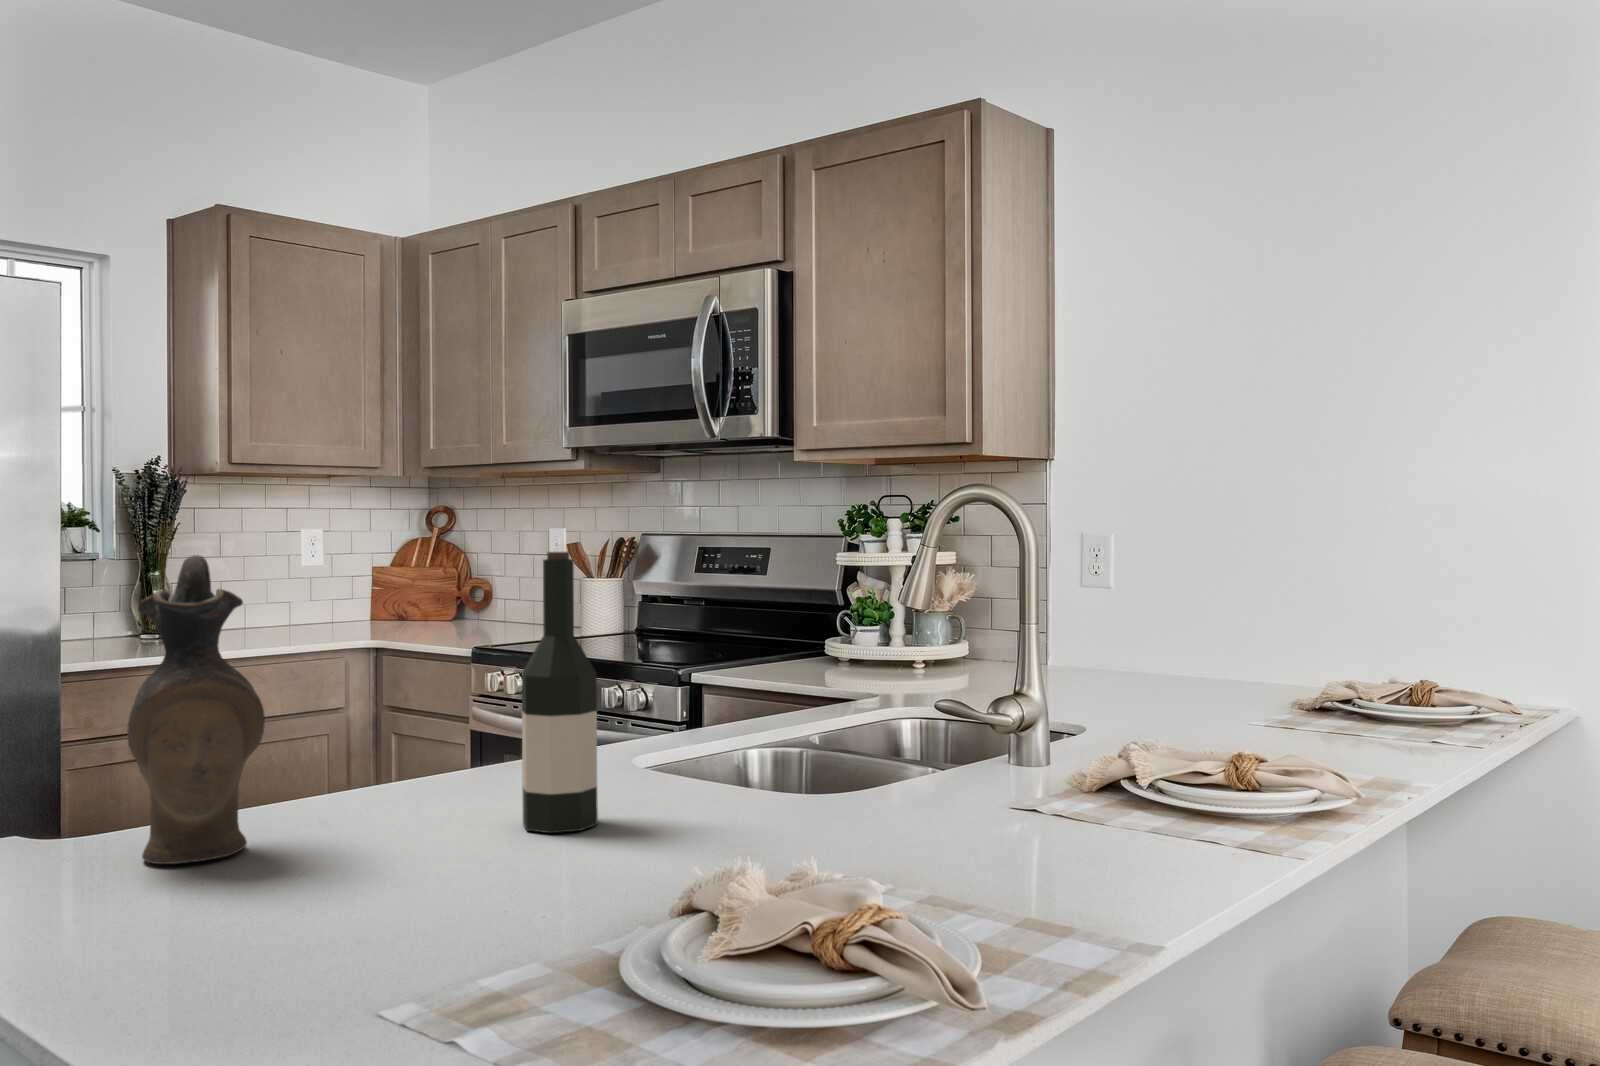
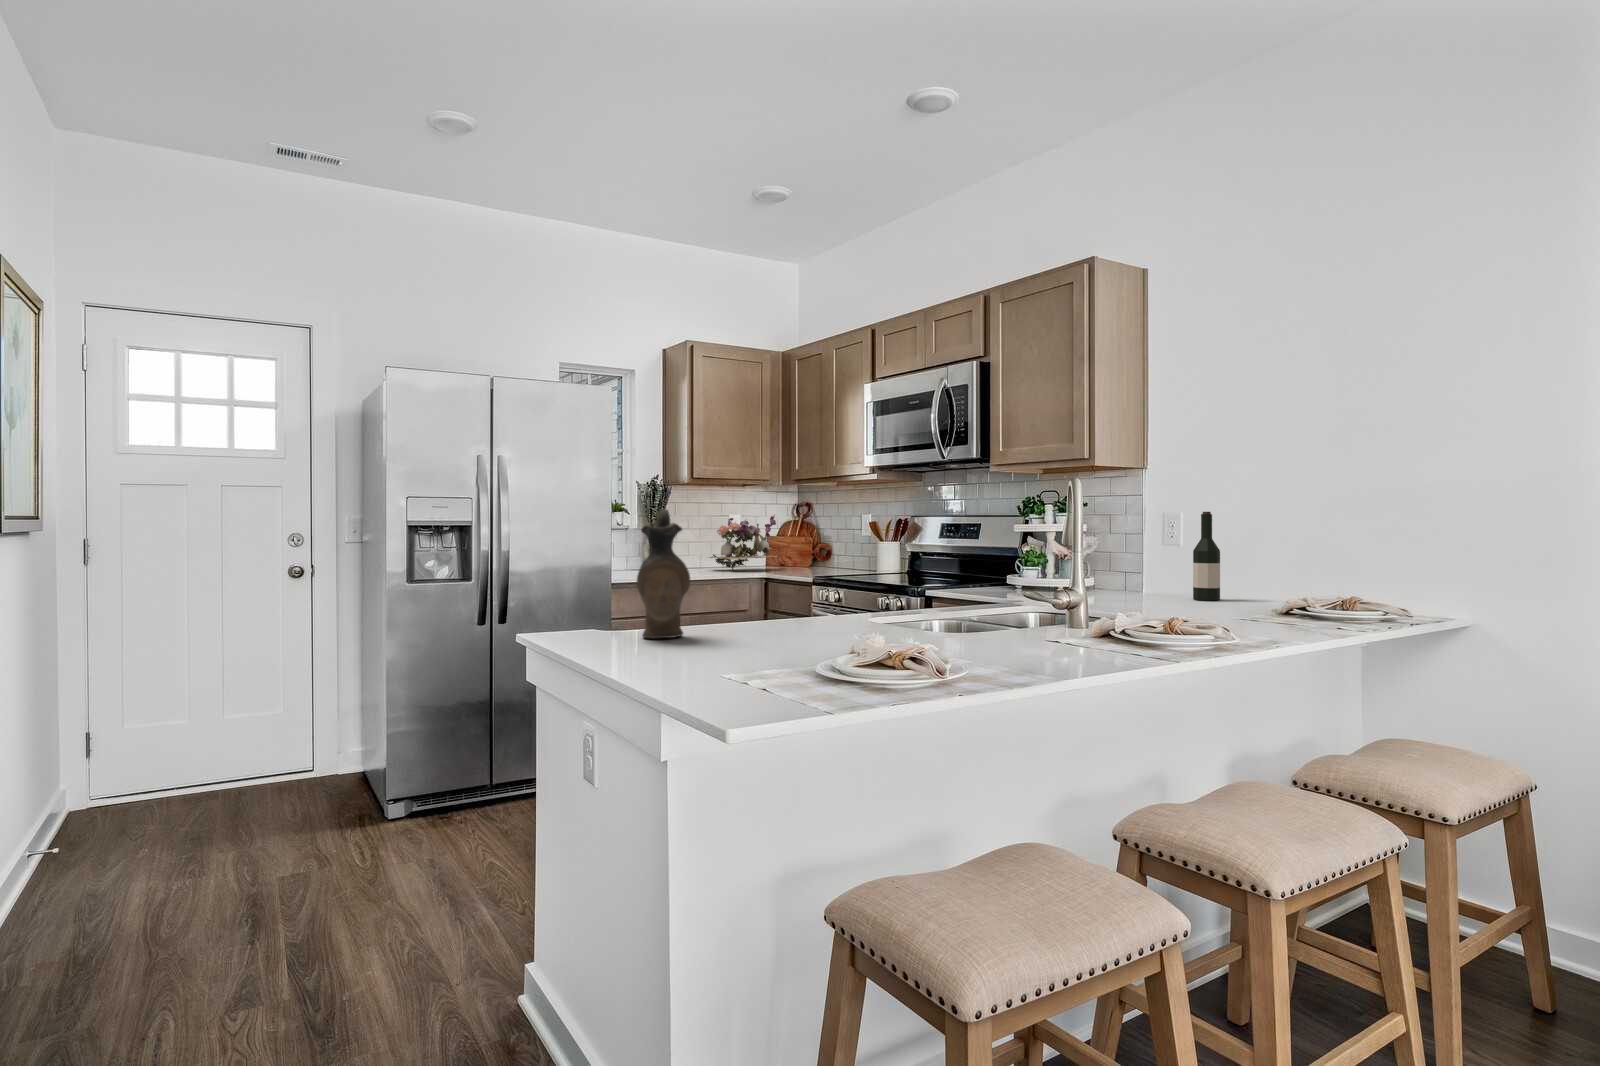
flower arrangement: none [257,529,398,633] -> present [708,515,777,570]
wine bottle: present [522,552,598,833] -> present [1193,512,1220,601]

